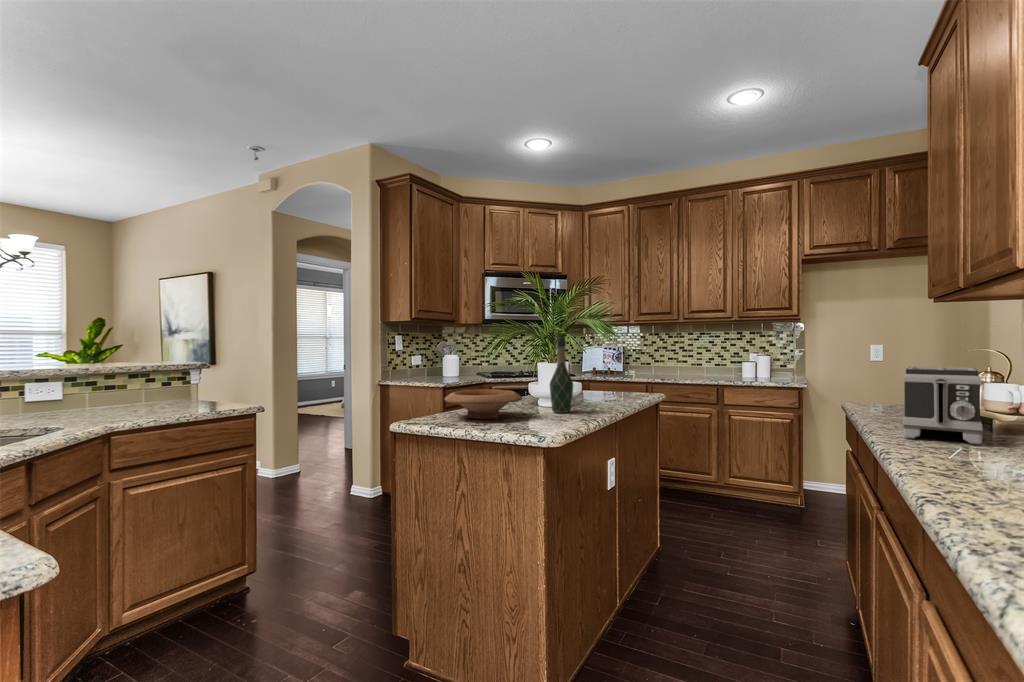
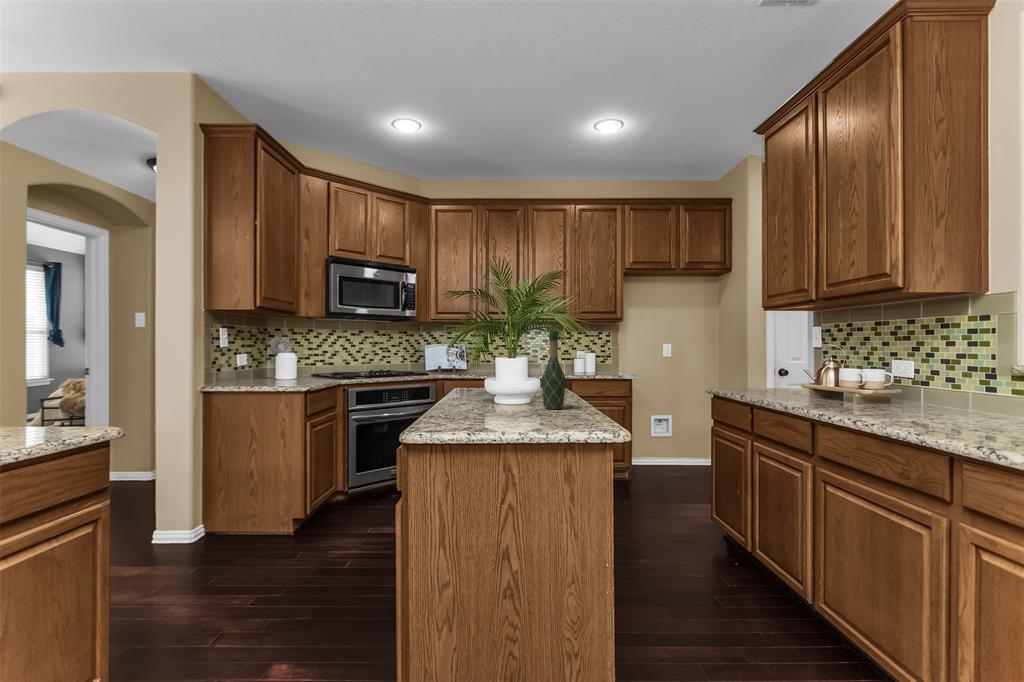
toaster: present [903,366,983,444] -> none [808,358,888,413]
wooden bowl: present [444,389,522,419] -> none [451,388,538,420]

